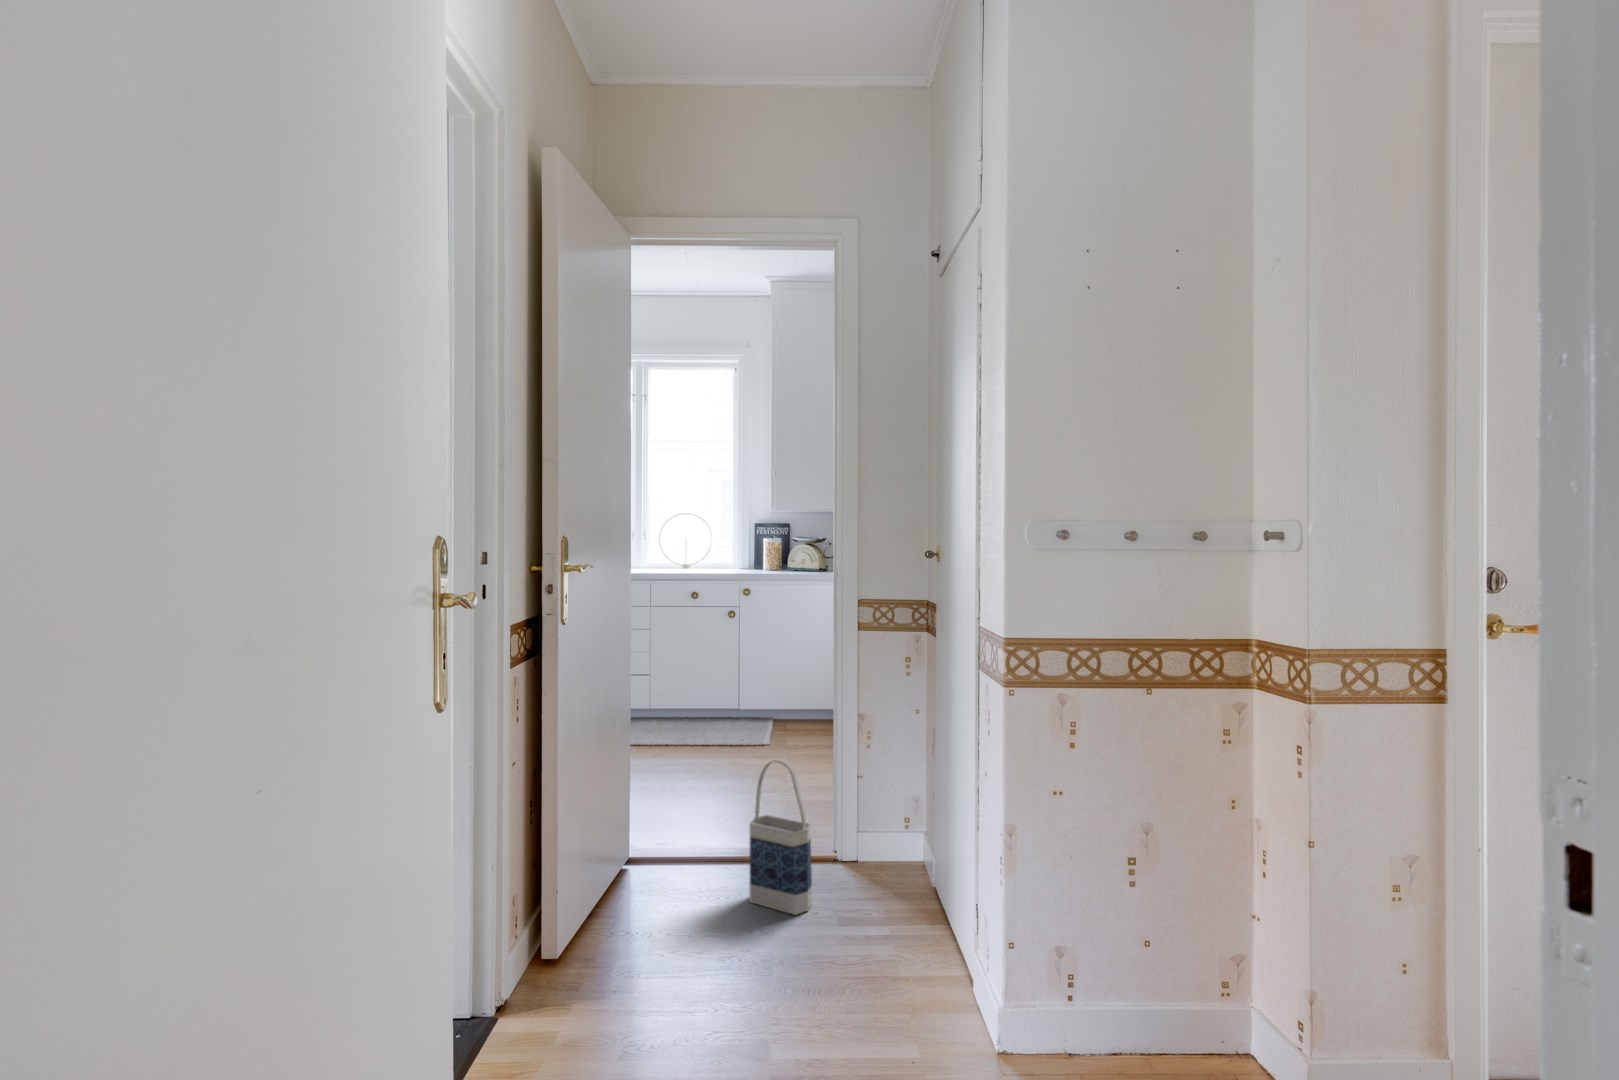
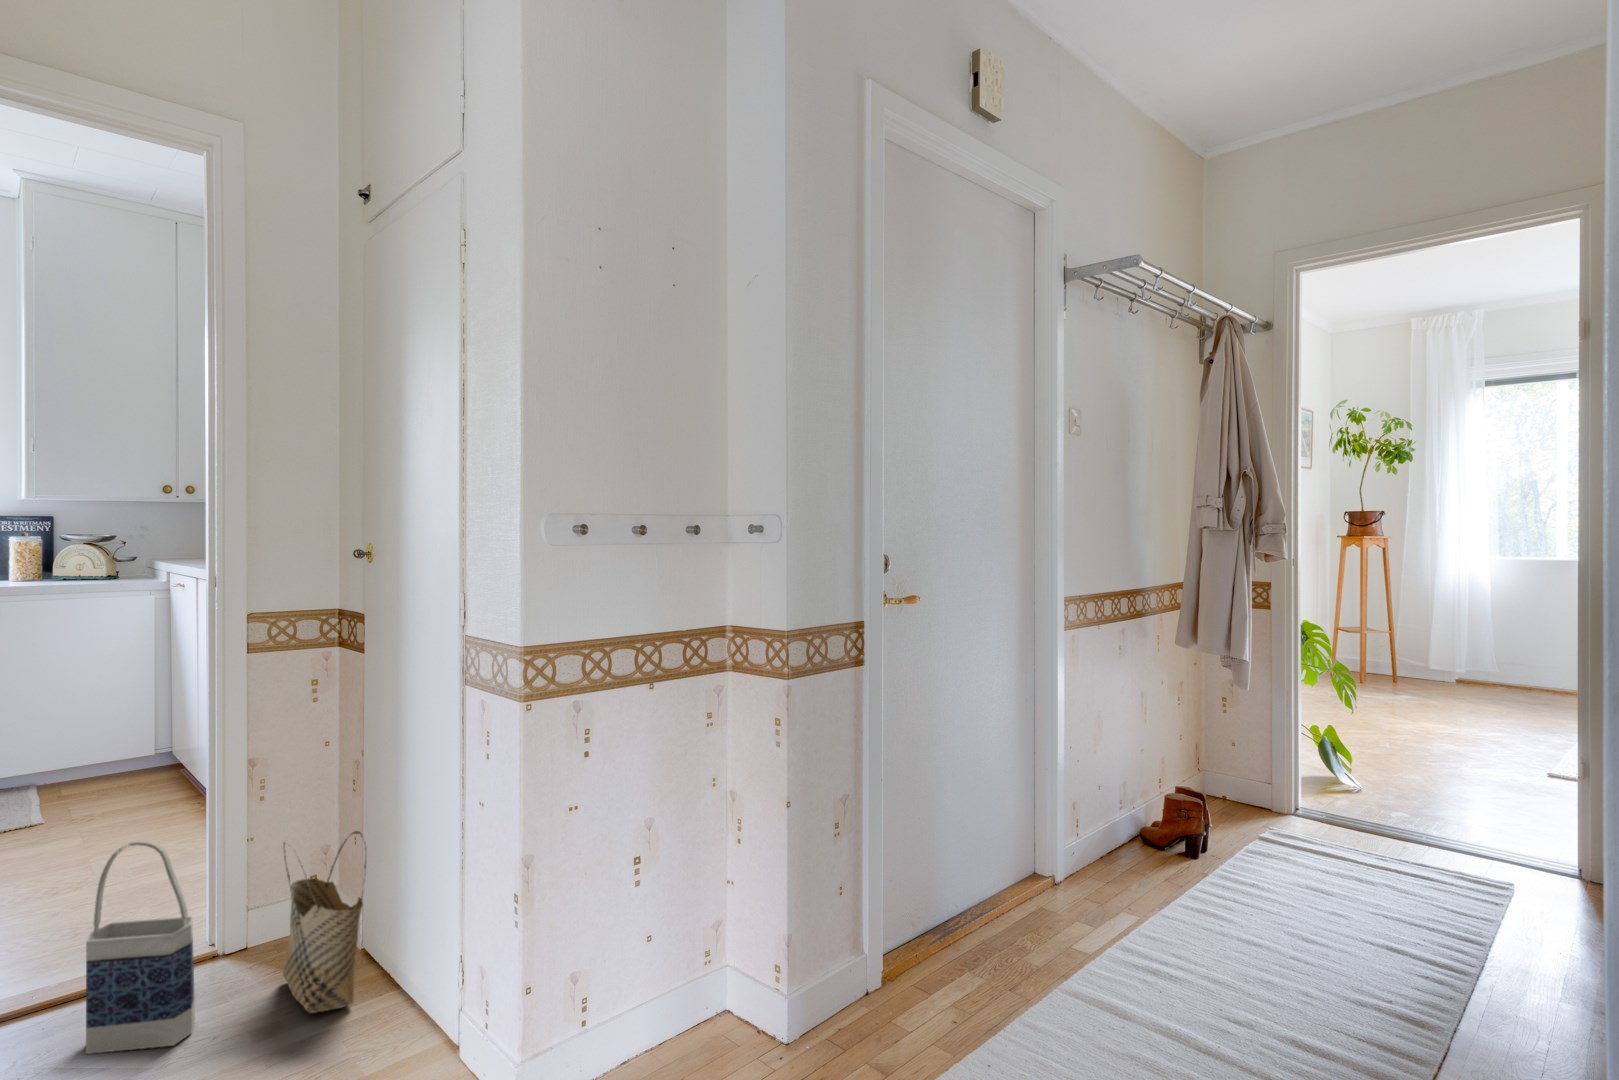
woven basket: none [869,782,927,928] -> present [283,831,366,1013]

